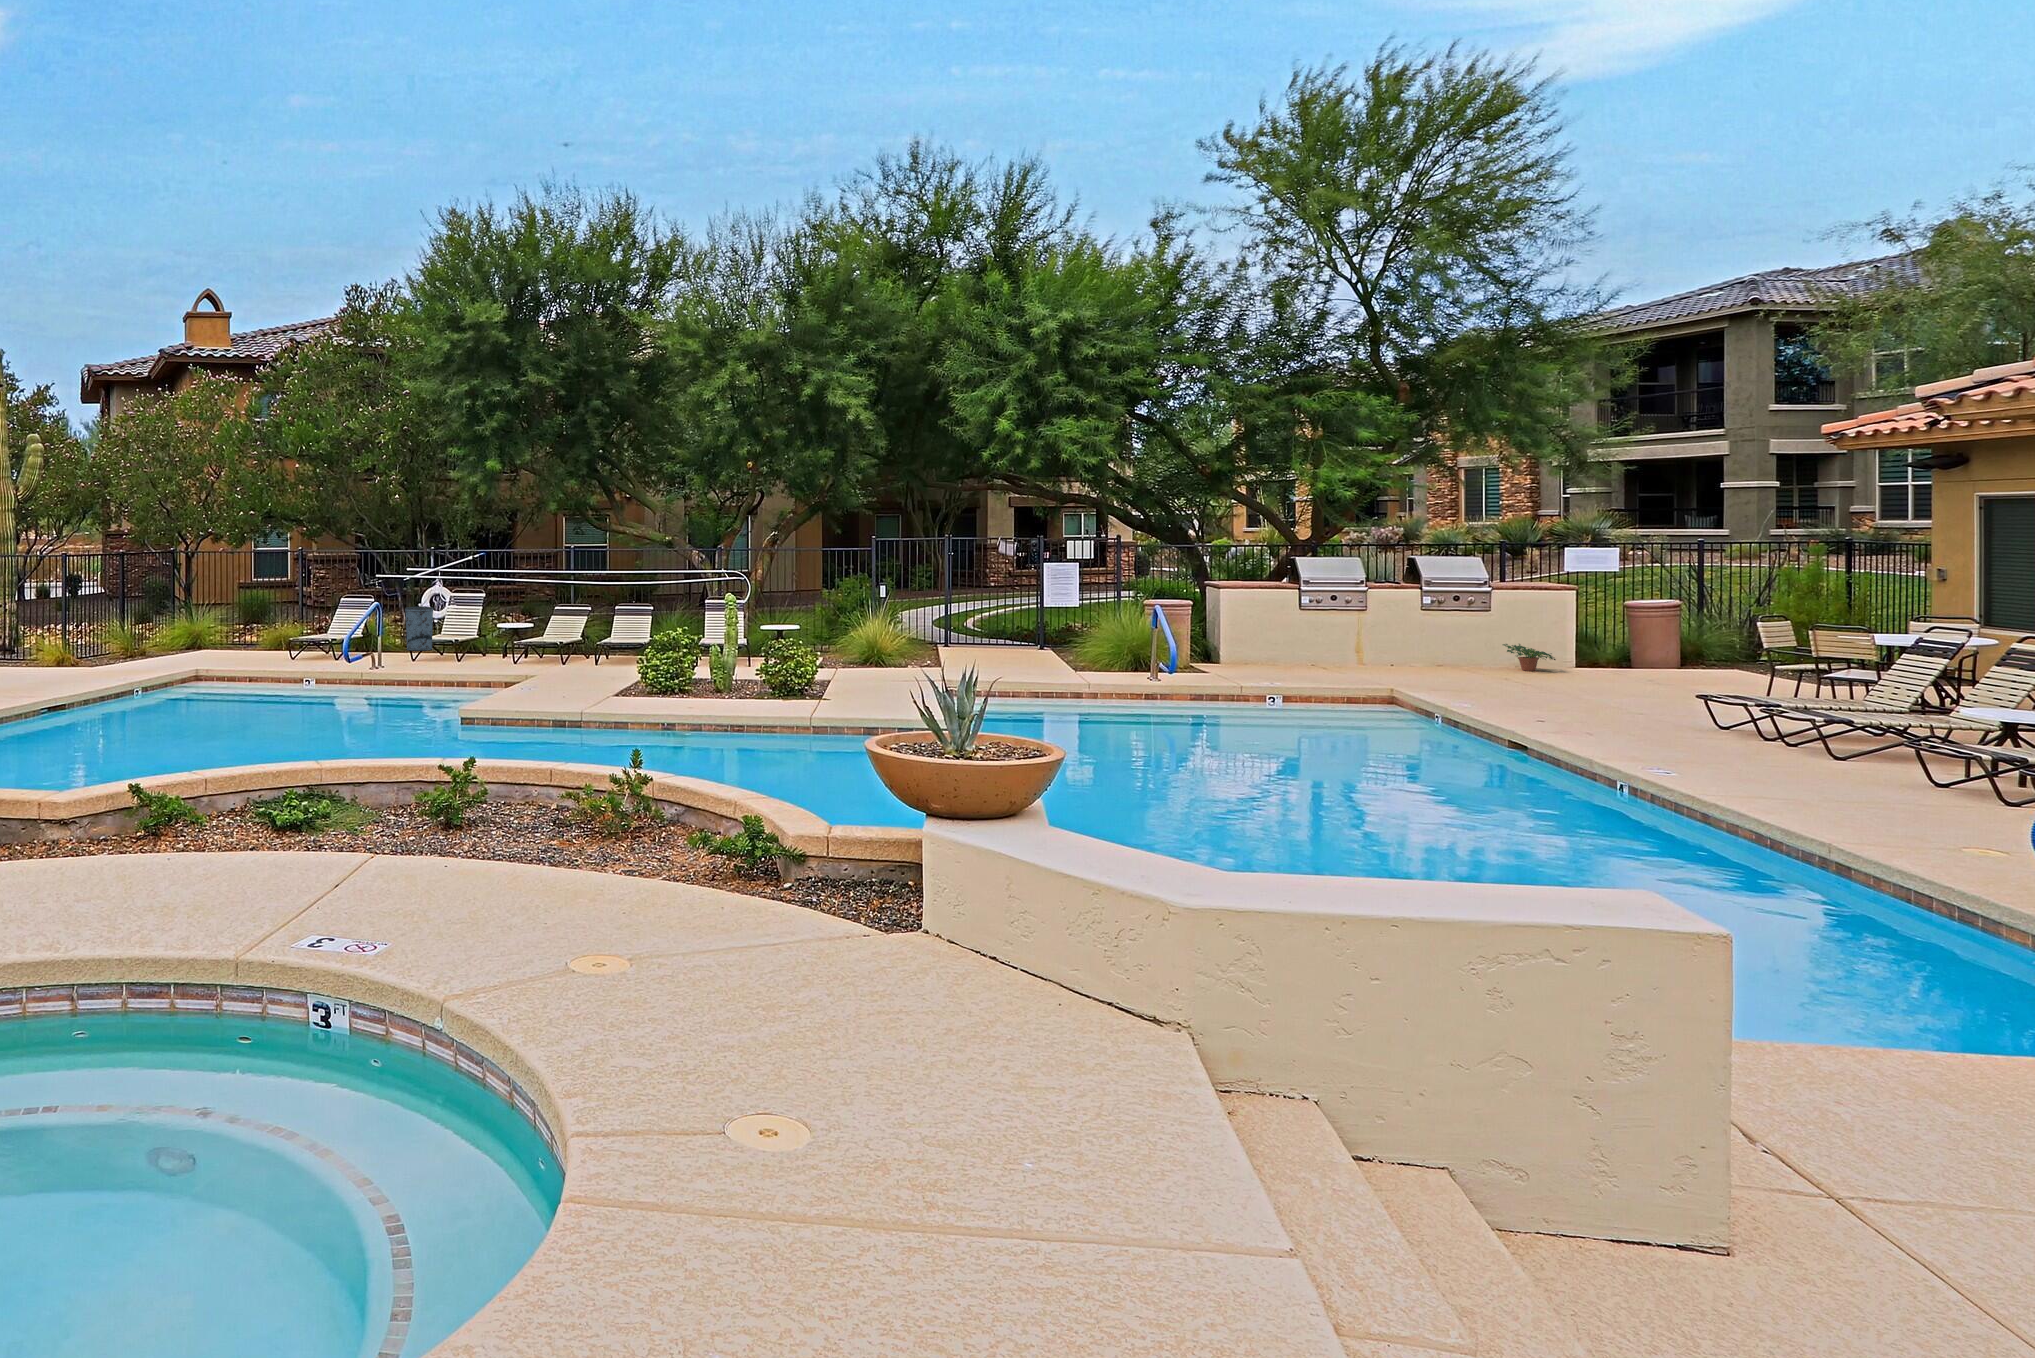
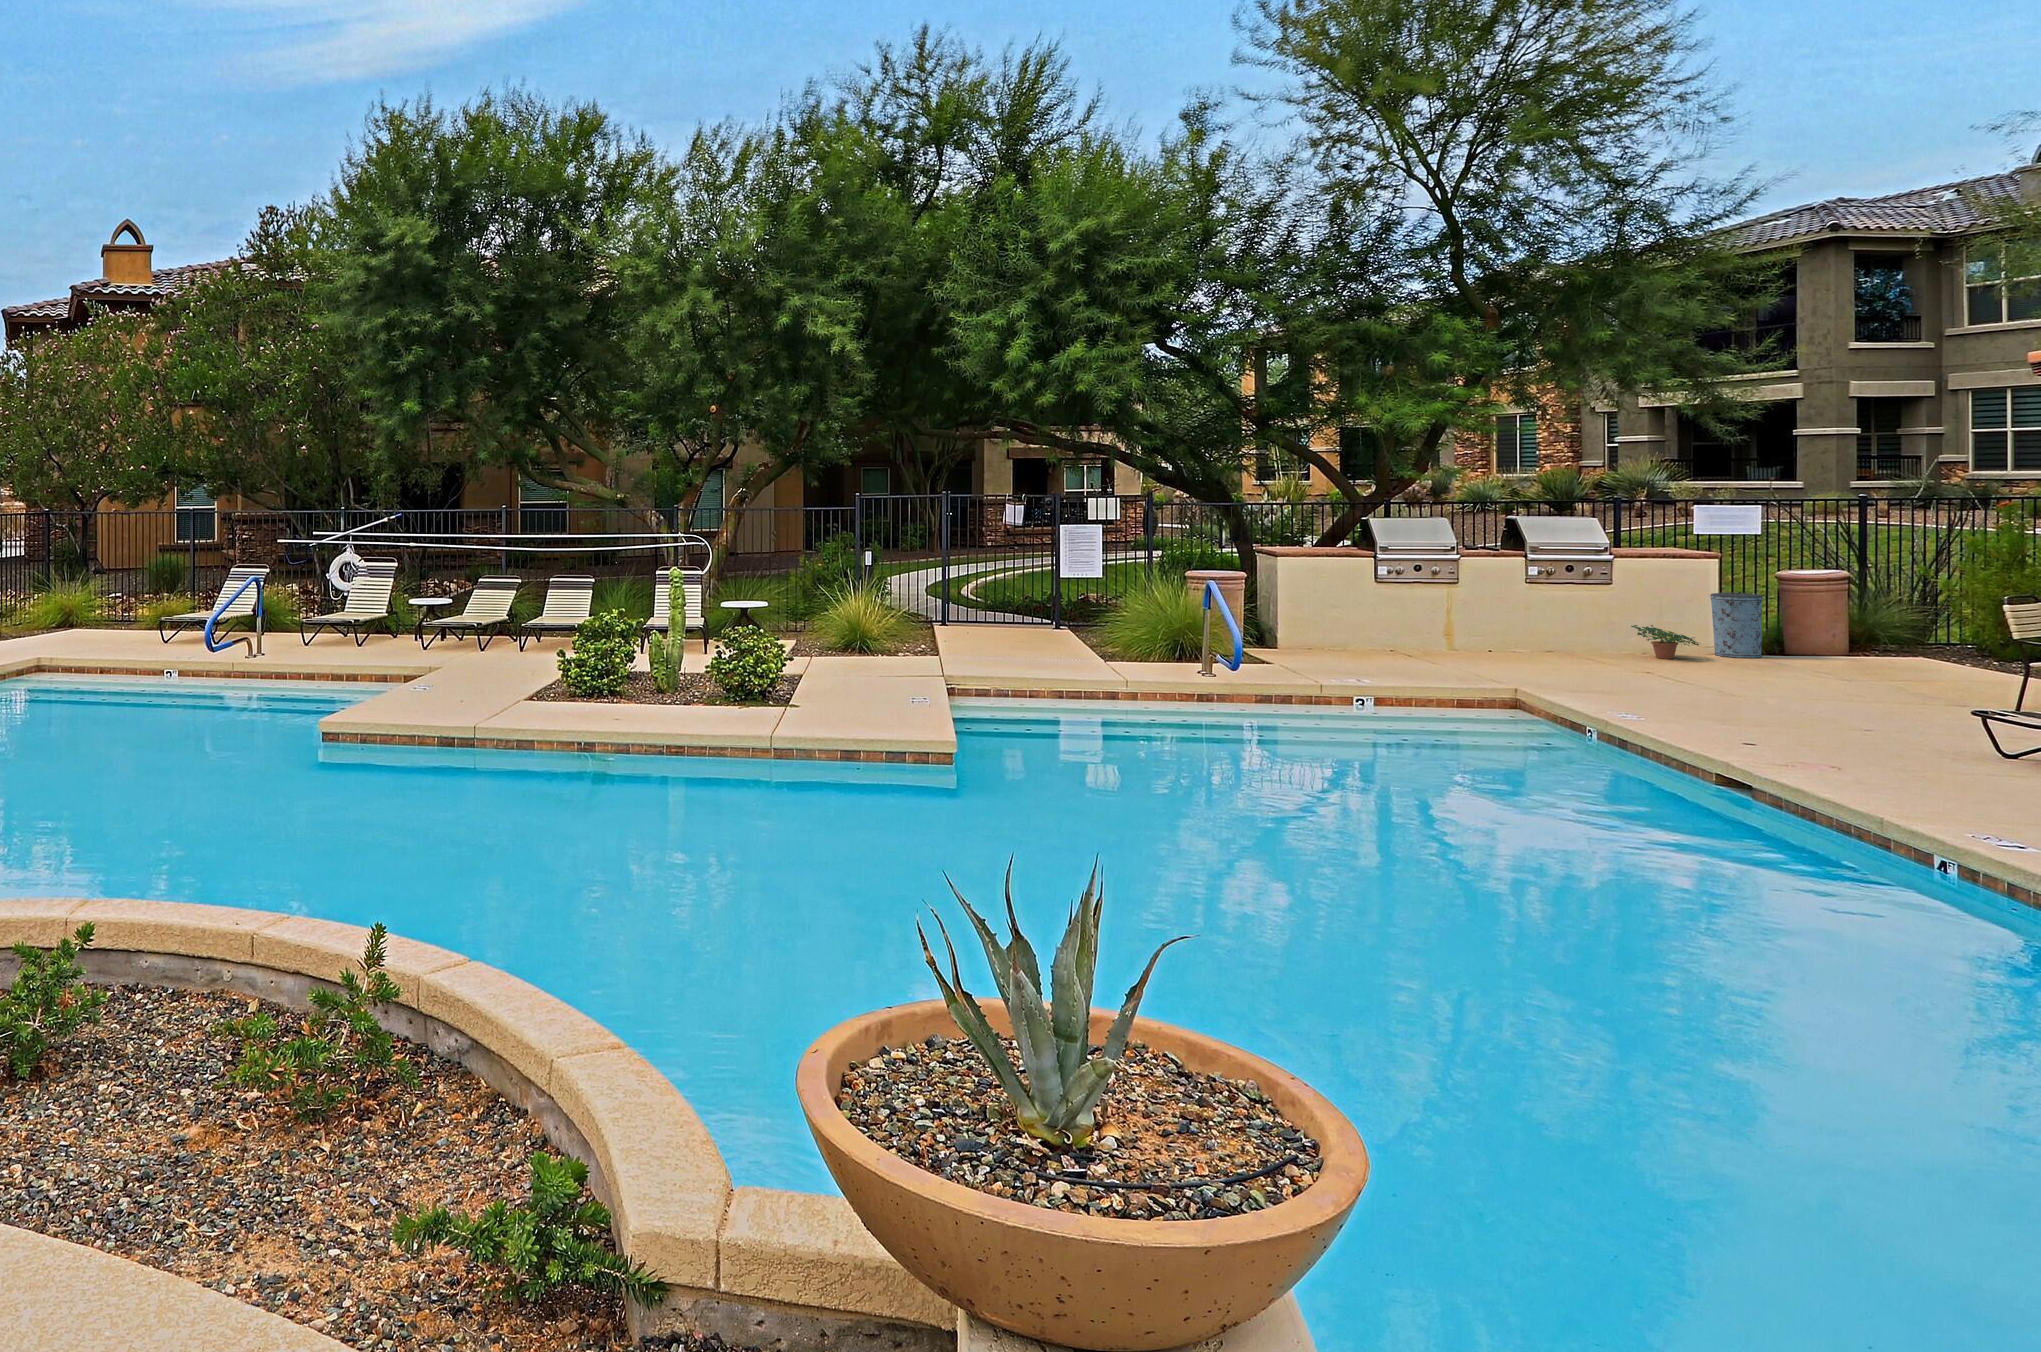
trash can: present [405,606,433,651] -> present [1710,592,1763,658]

